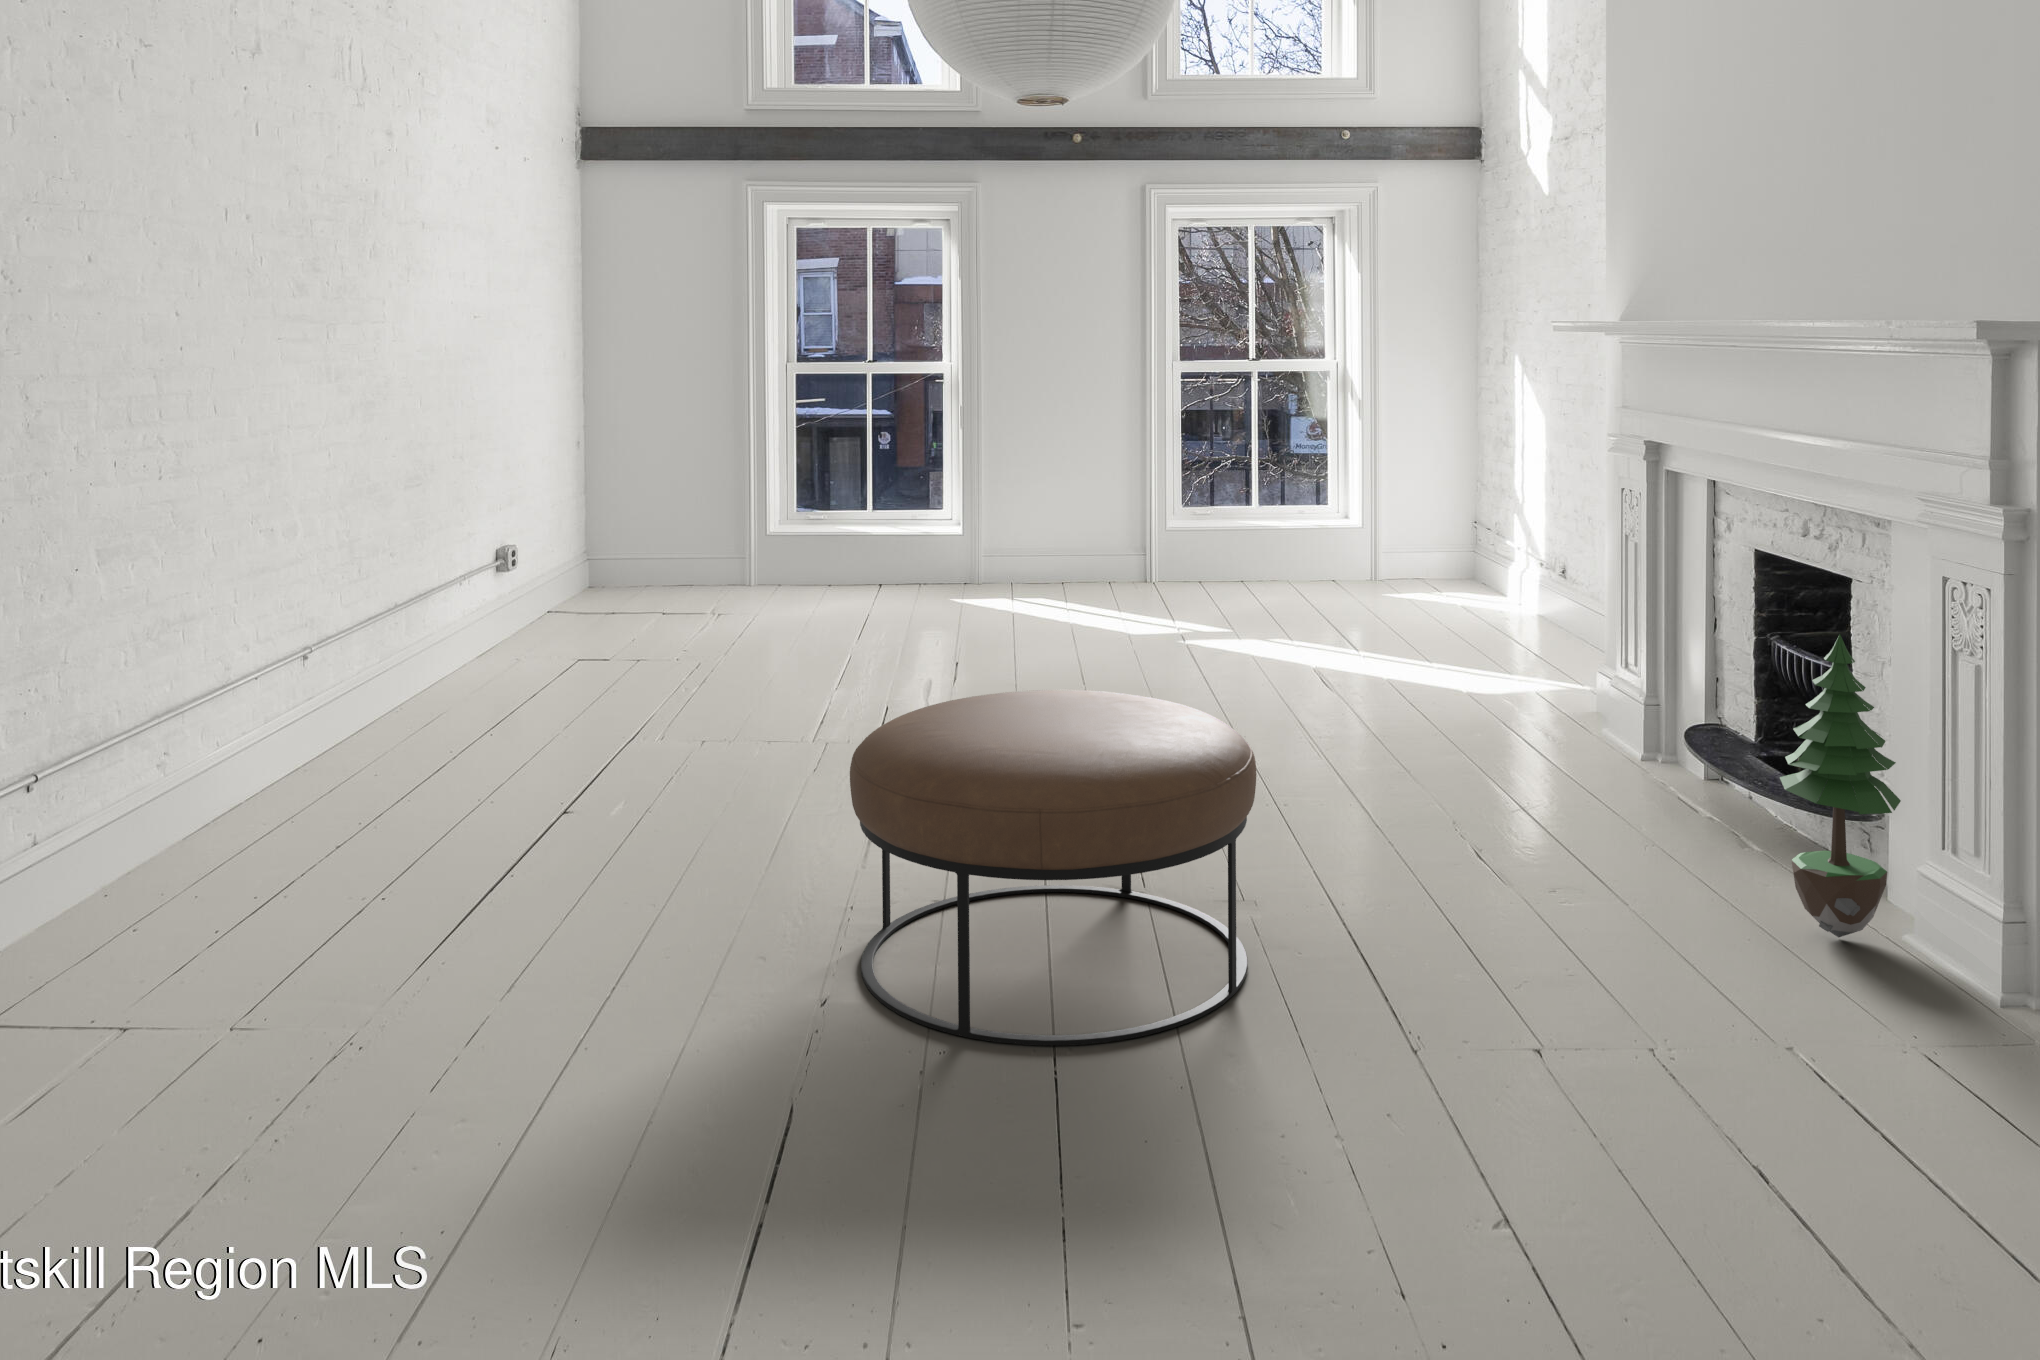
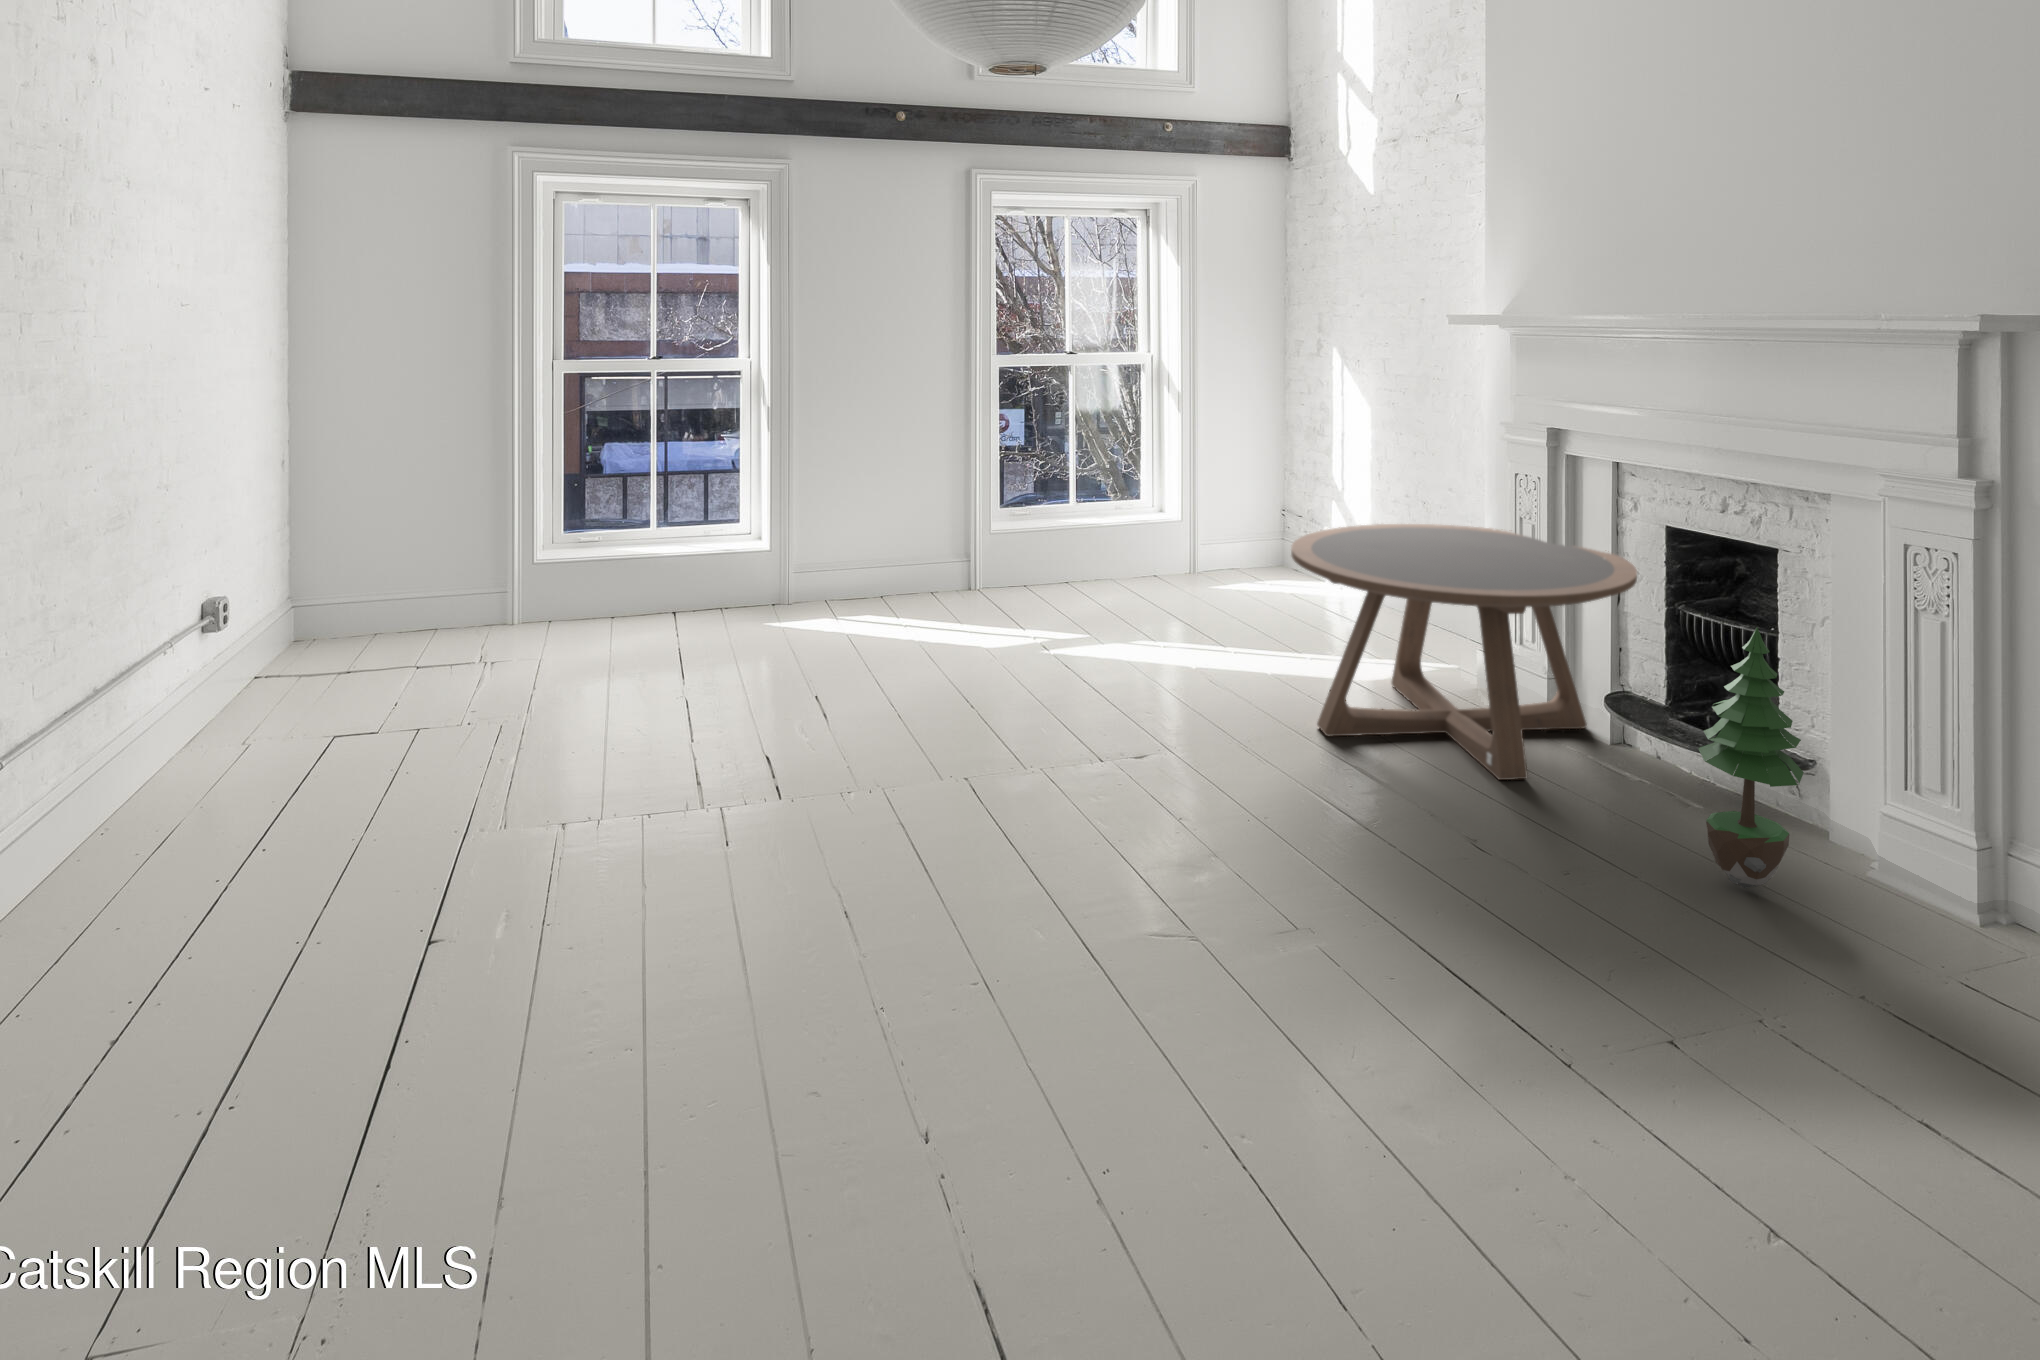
coffee table: none [1318,554,1720,835] -> present [1291,524,1637,780]
ottoman: present [850,690,1256,1045] -> none [882,661,1247,1003]

